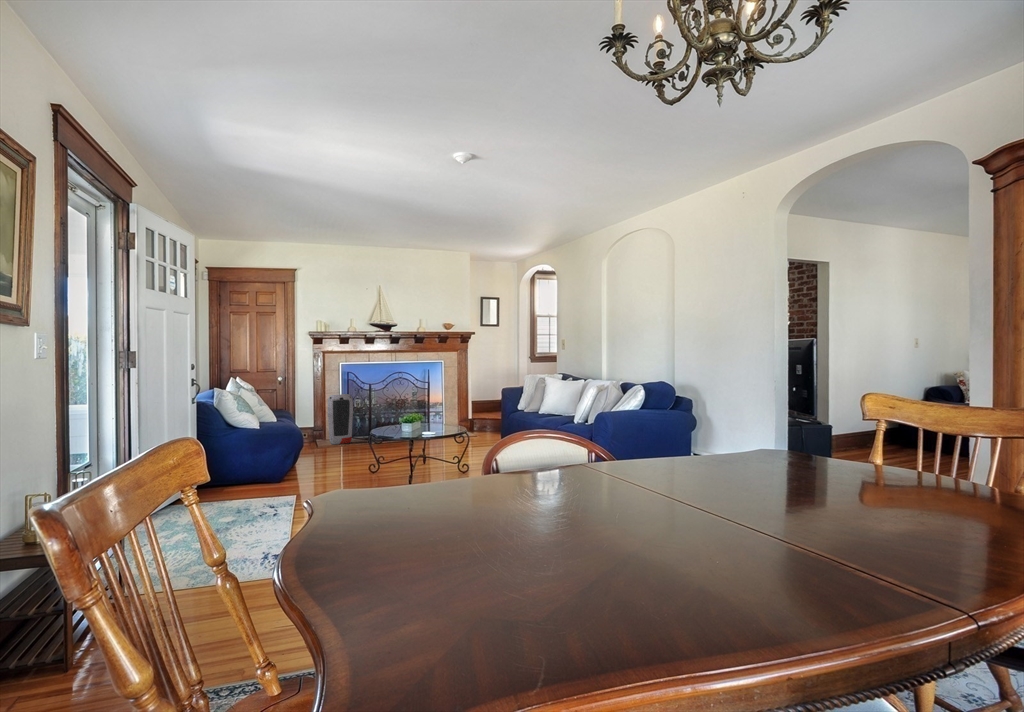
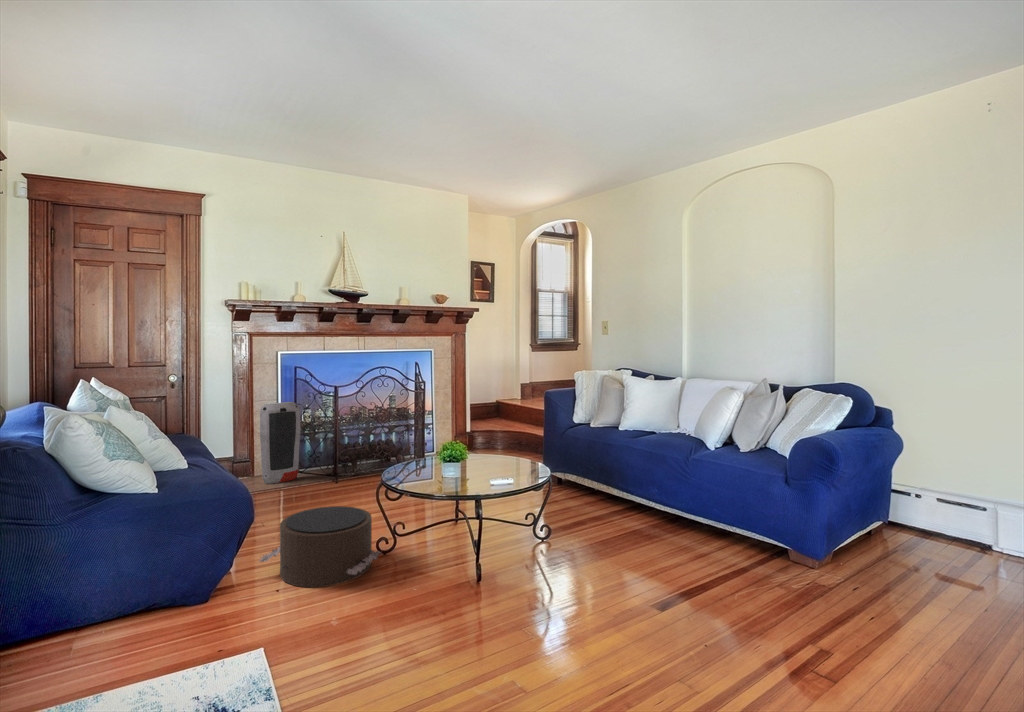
pouf: none [307,444,369,479] -> present [259,506,381,587]

